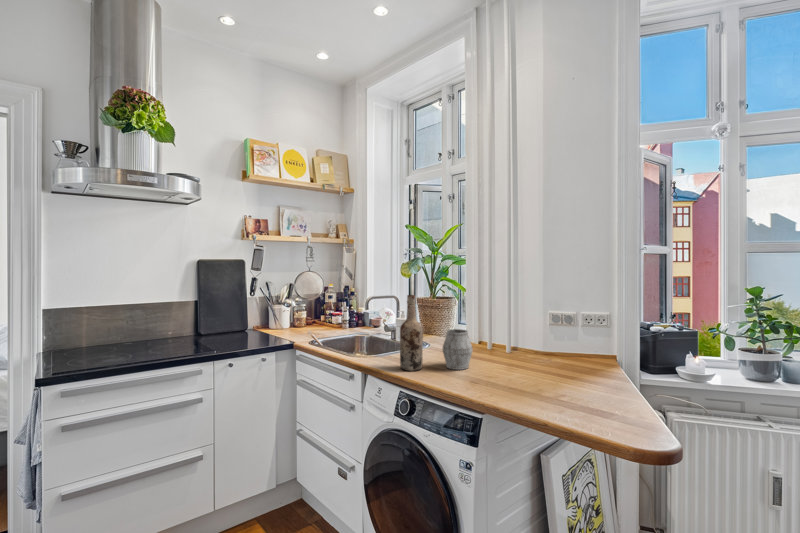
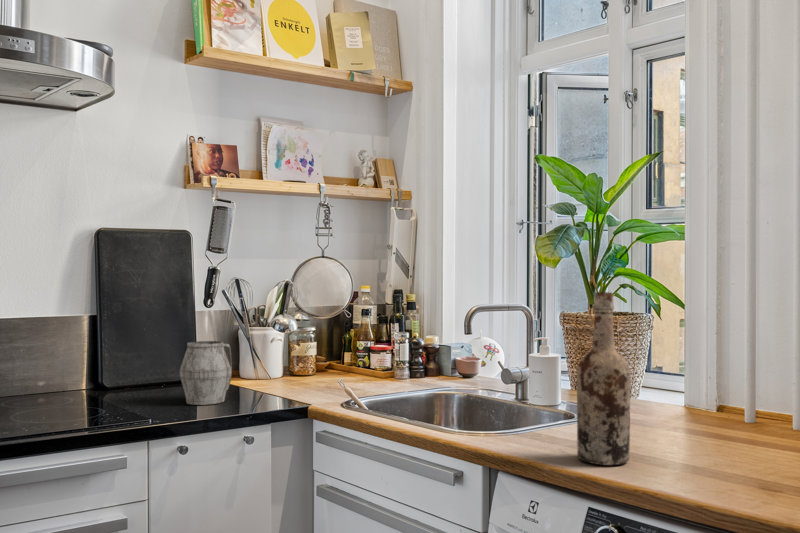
mug: present [443,329,472,370] -> present [180,341,232,405]

